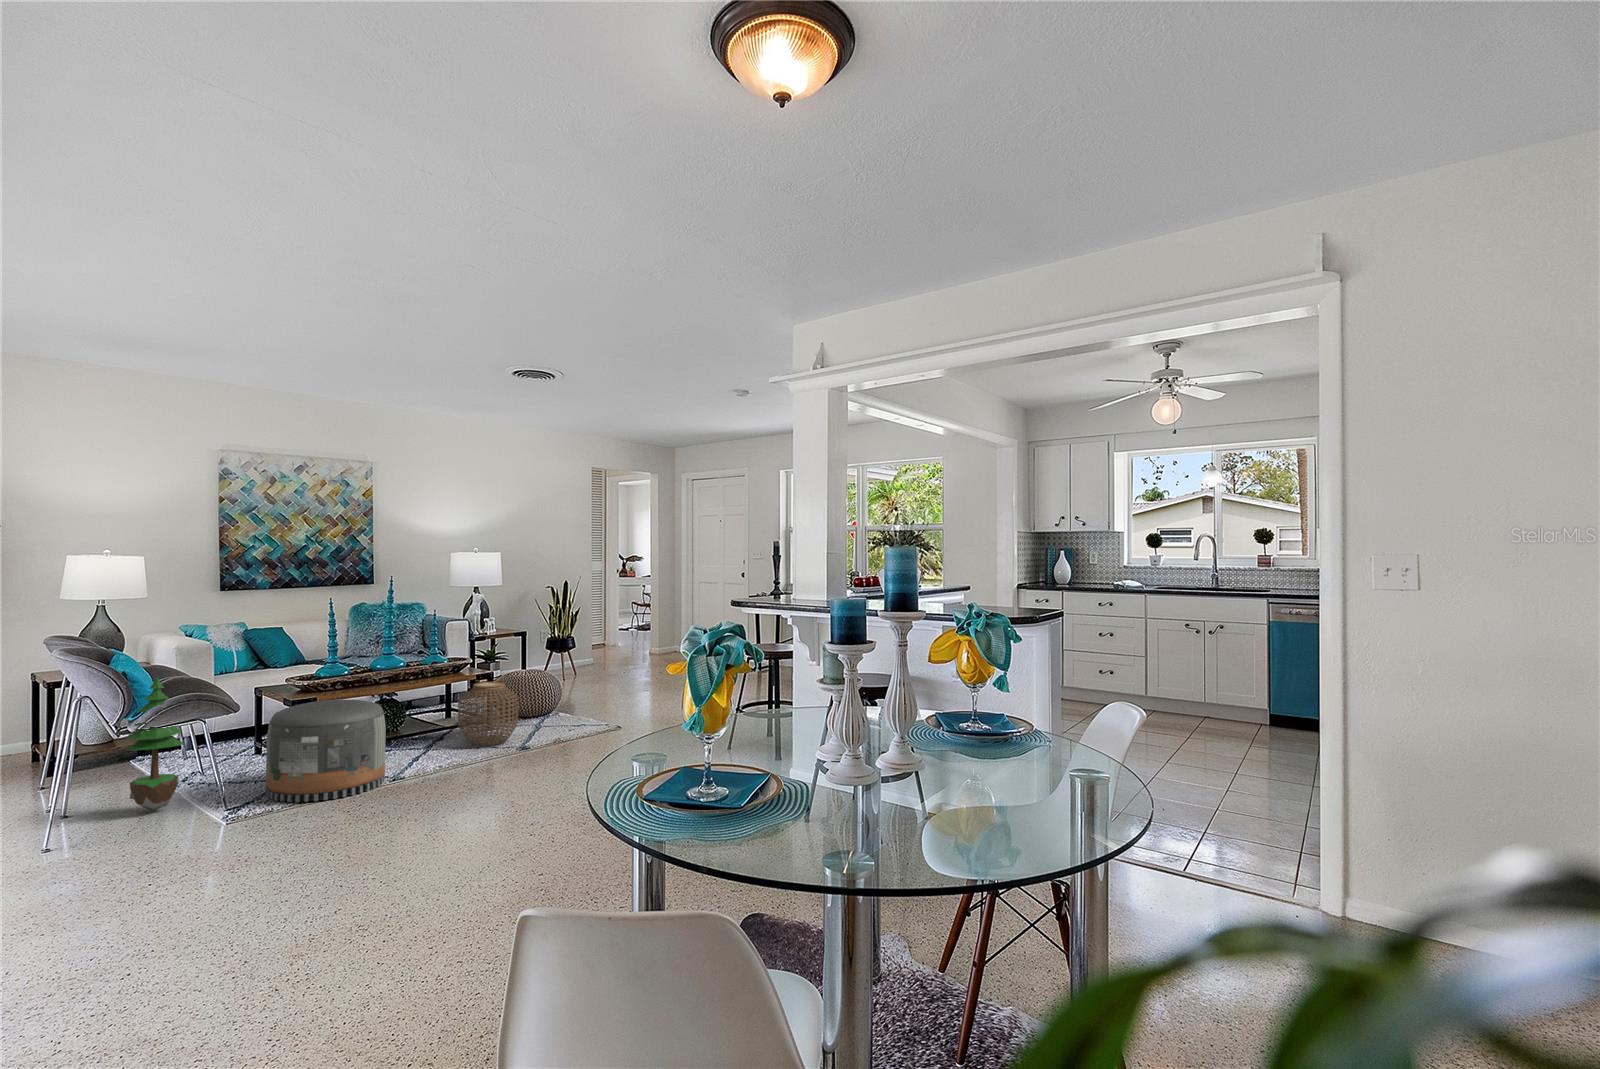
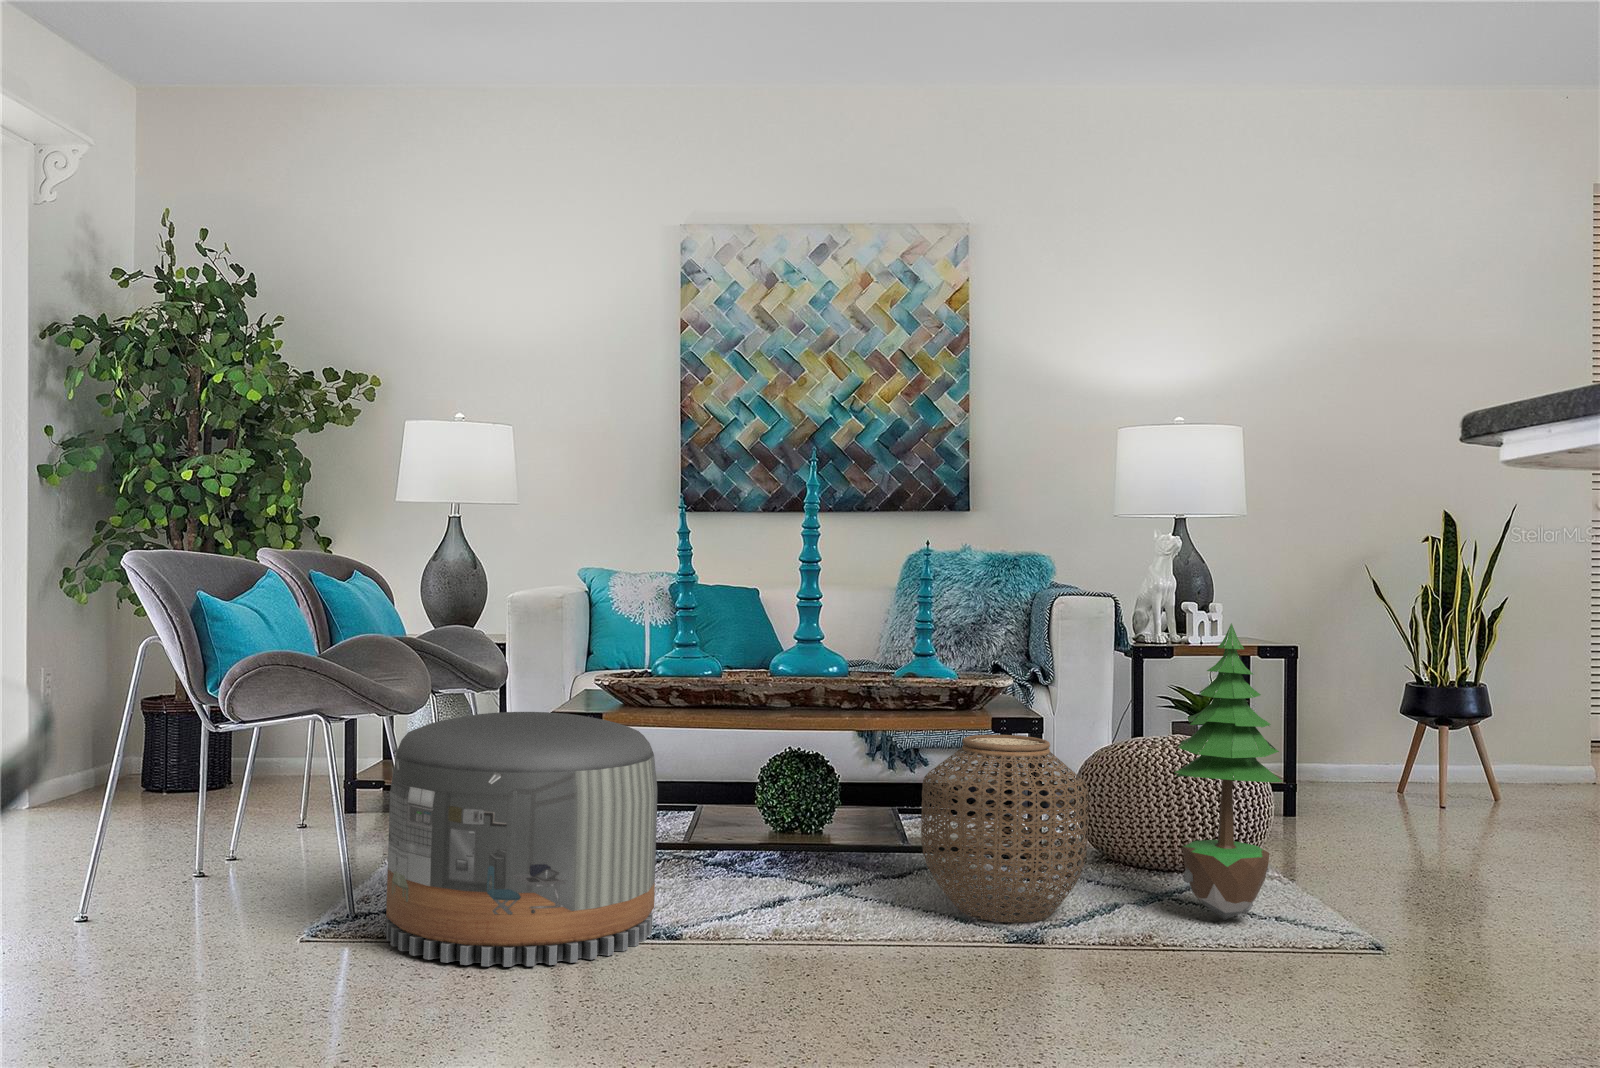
potted tree: present [124,677,185,812] -> present [1174,623,1283,920]

